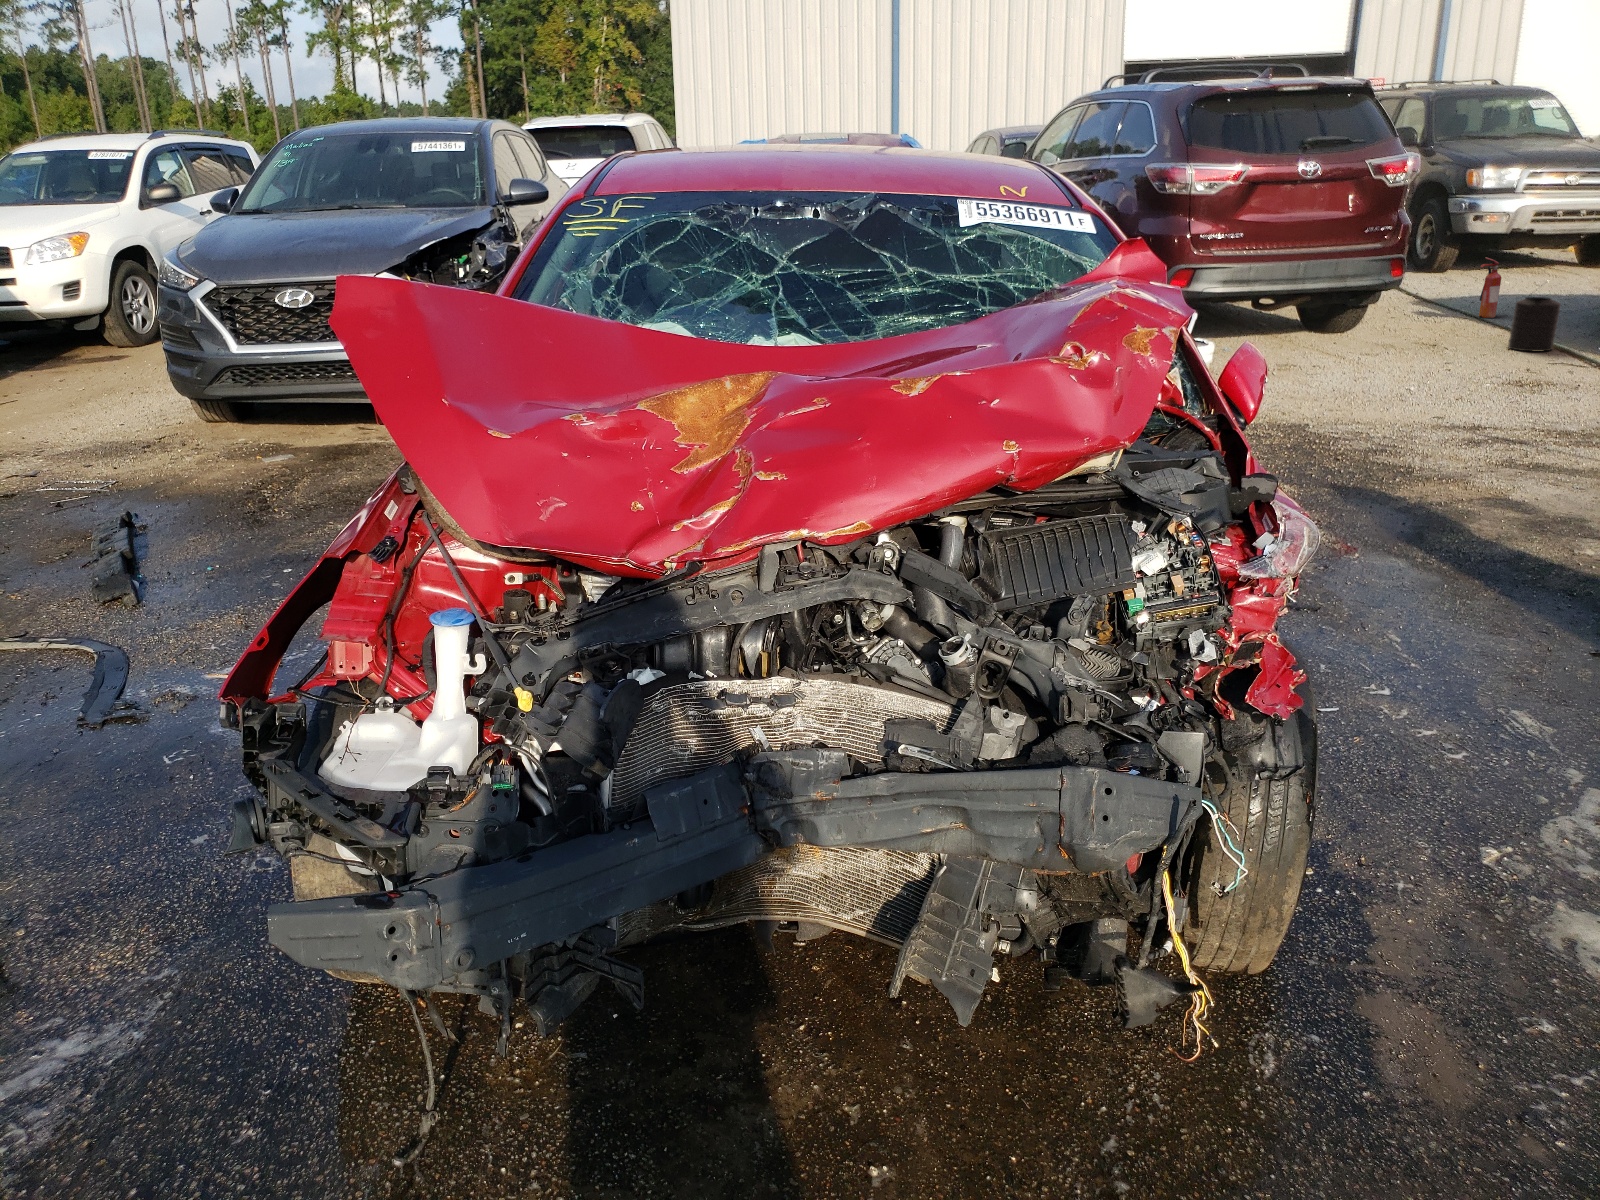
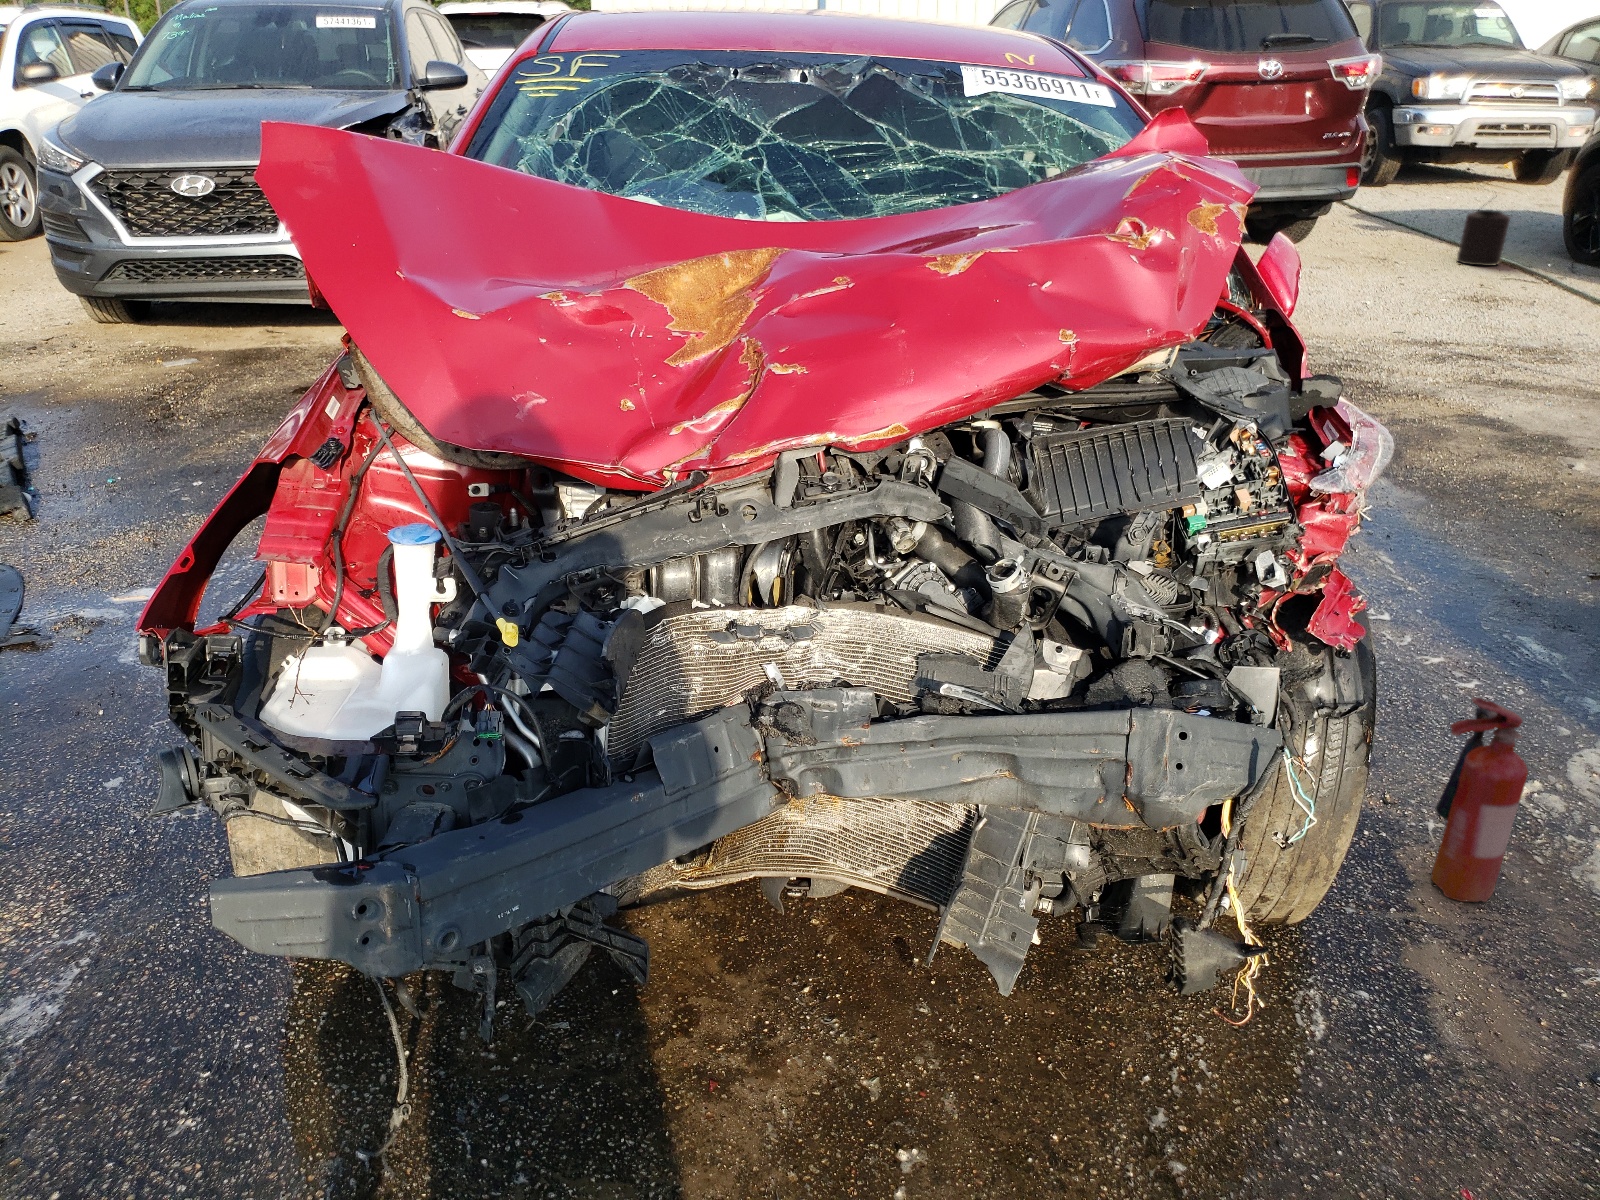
fire extinguisher: present [1479,257,1501,318] -> present [1431,697,1528,902]

